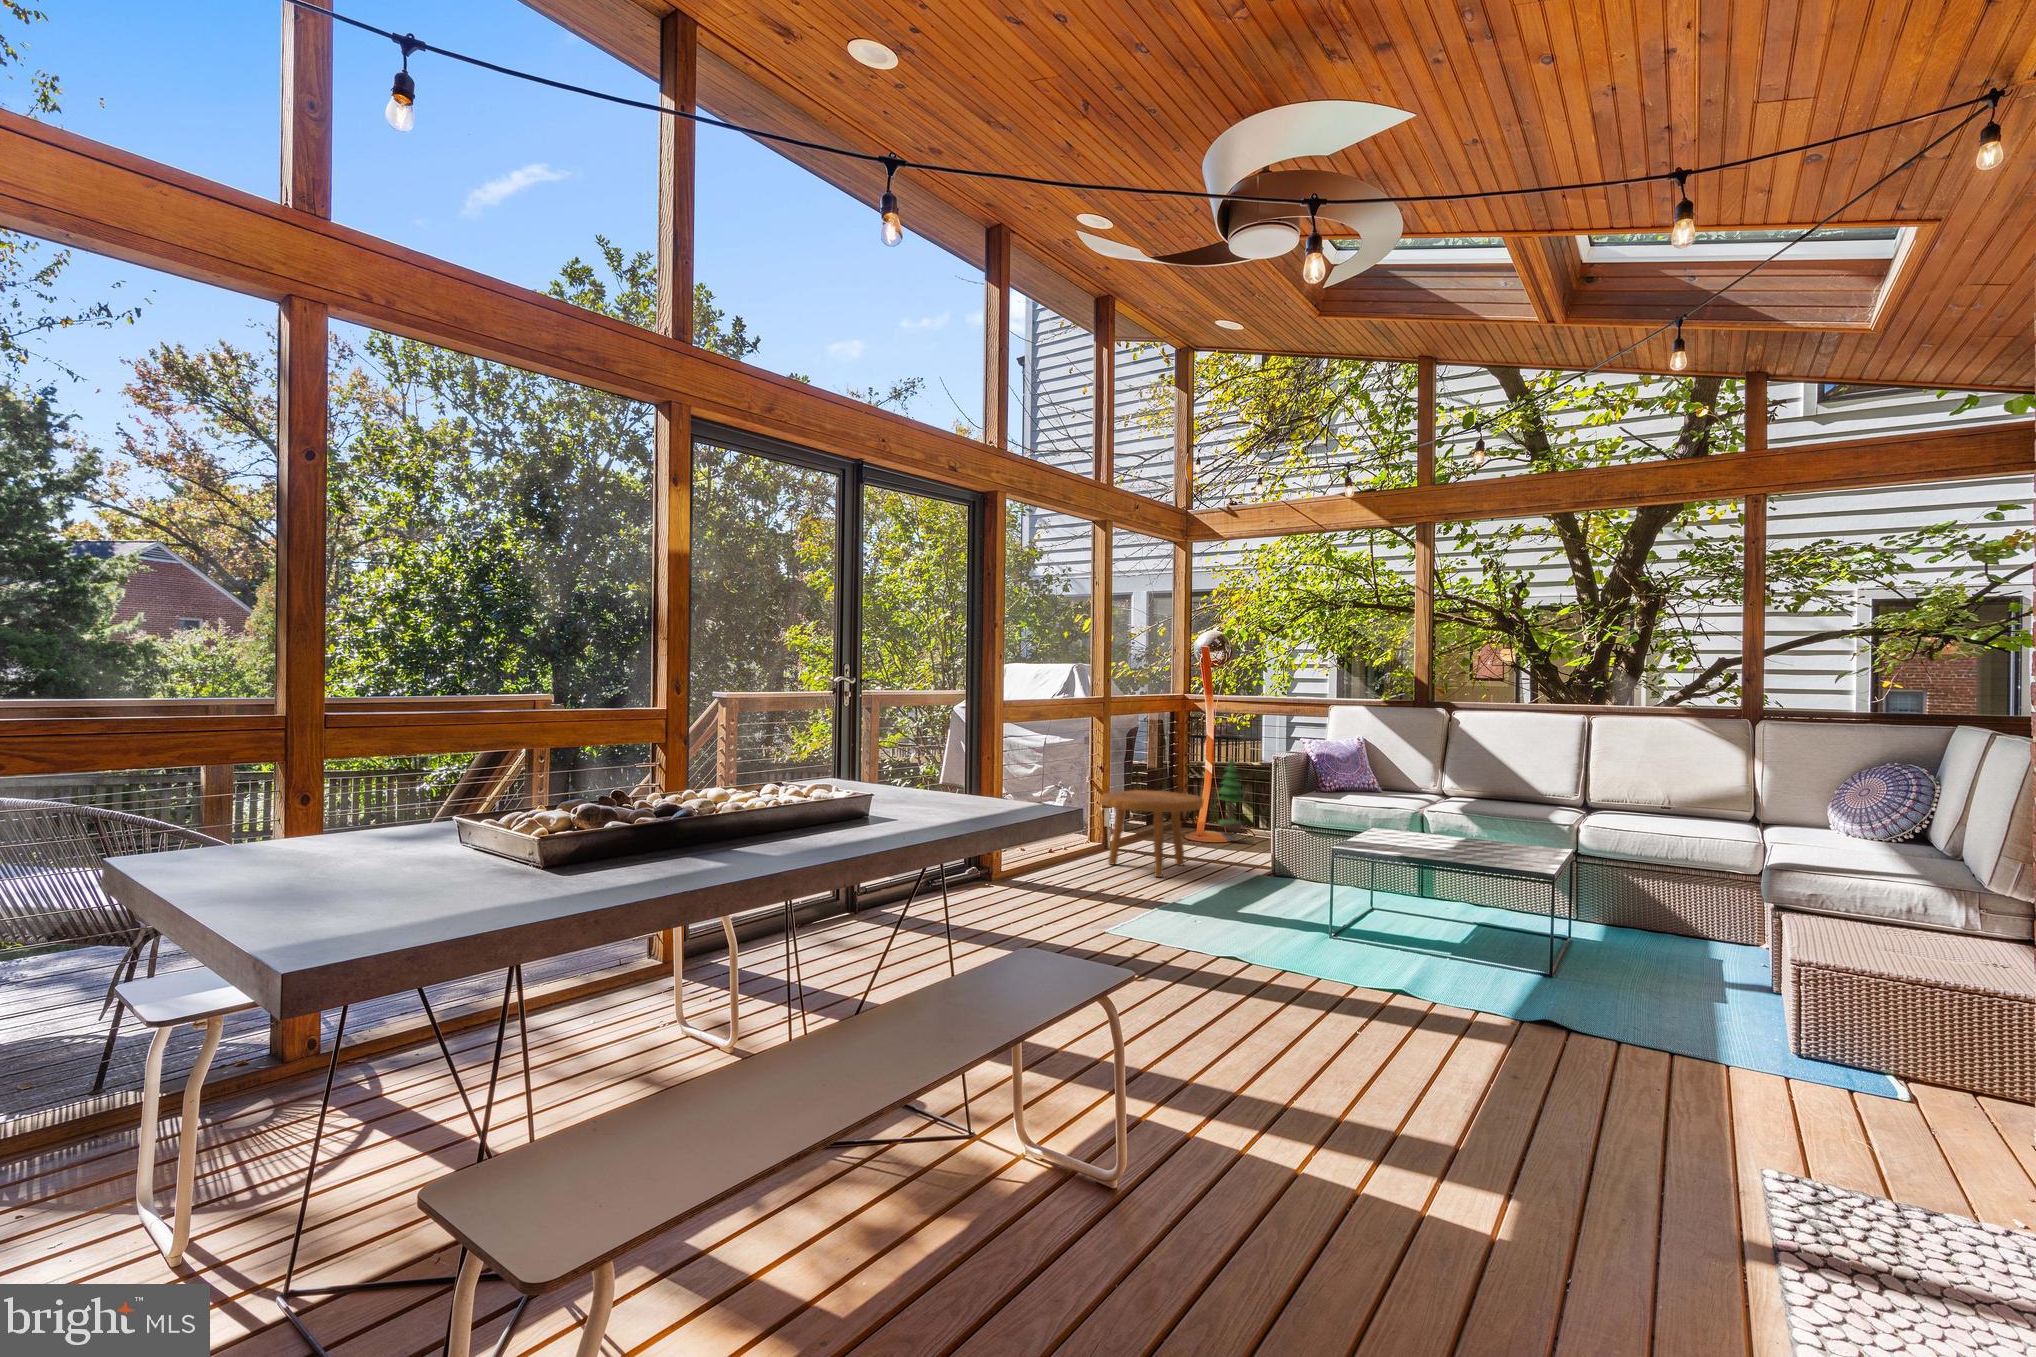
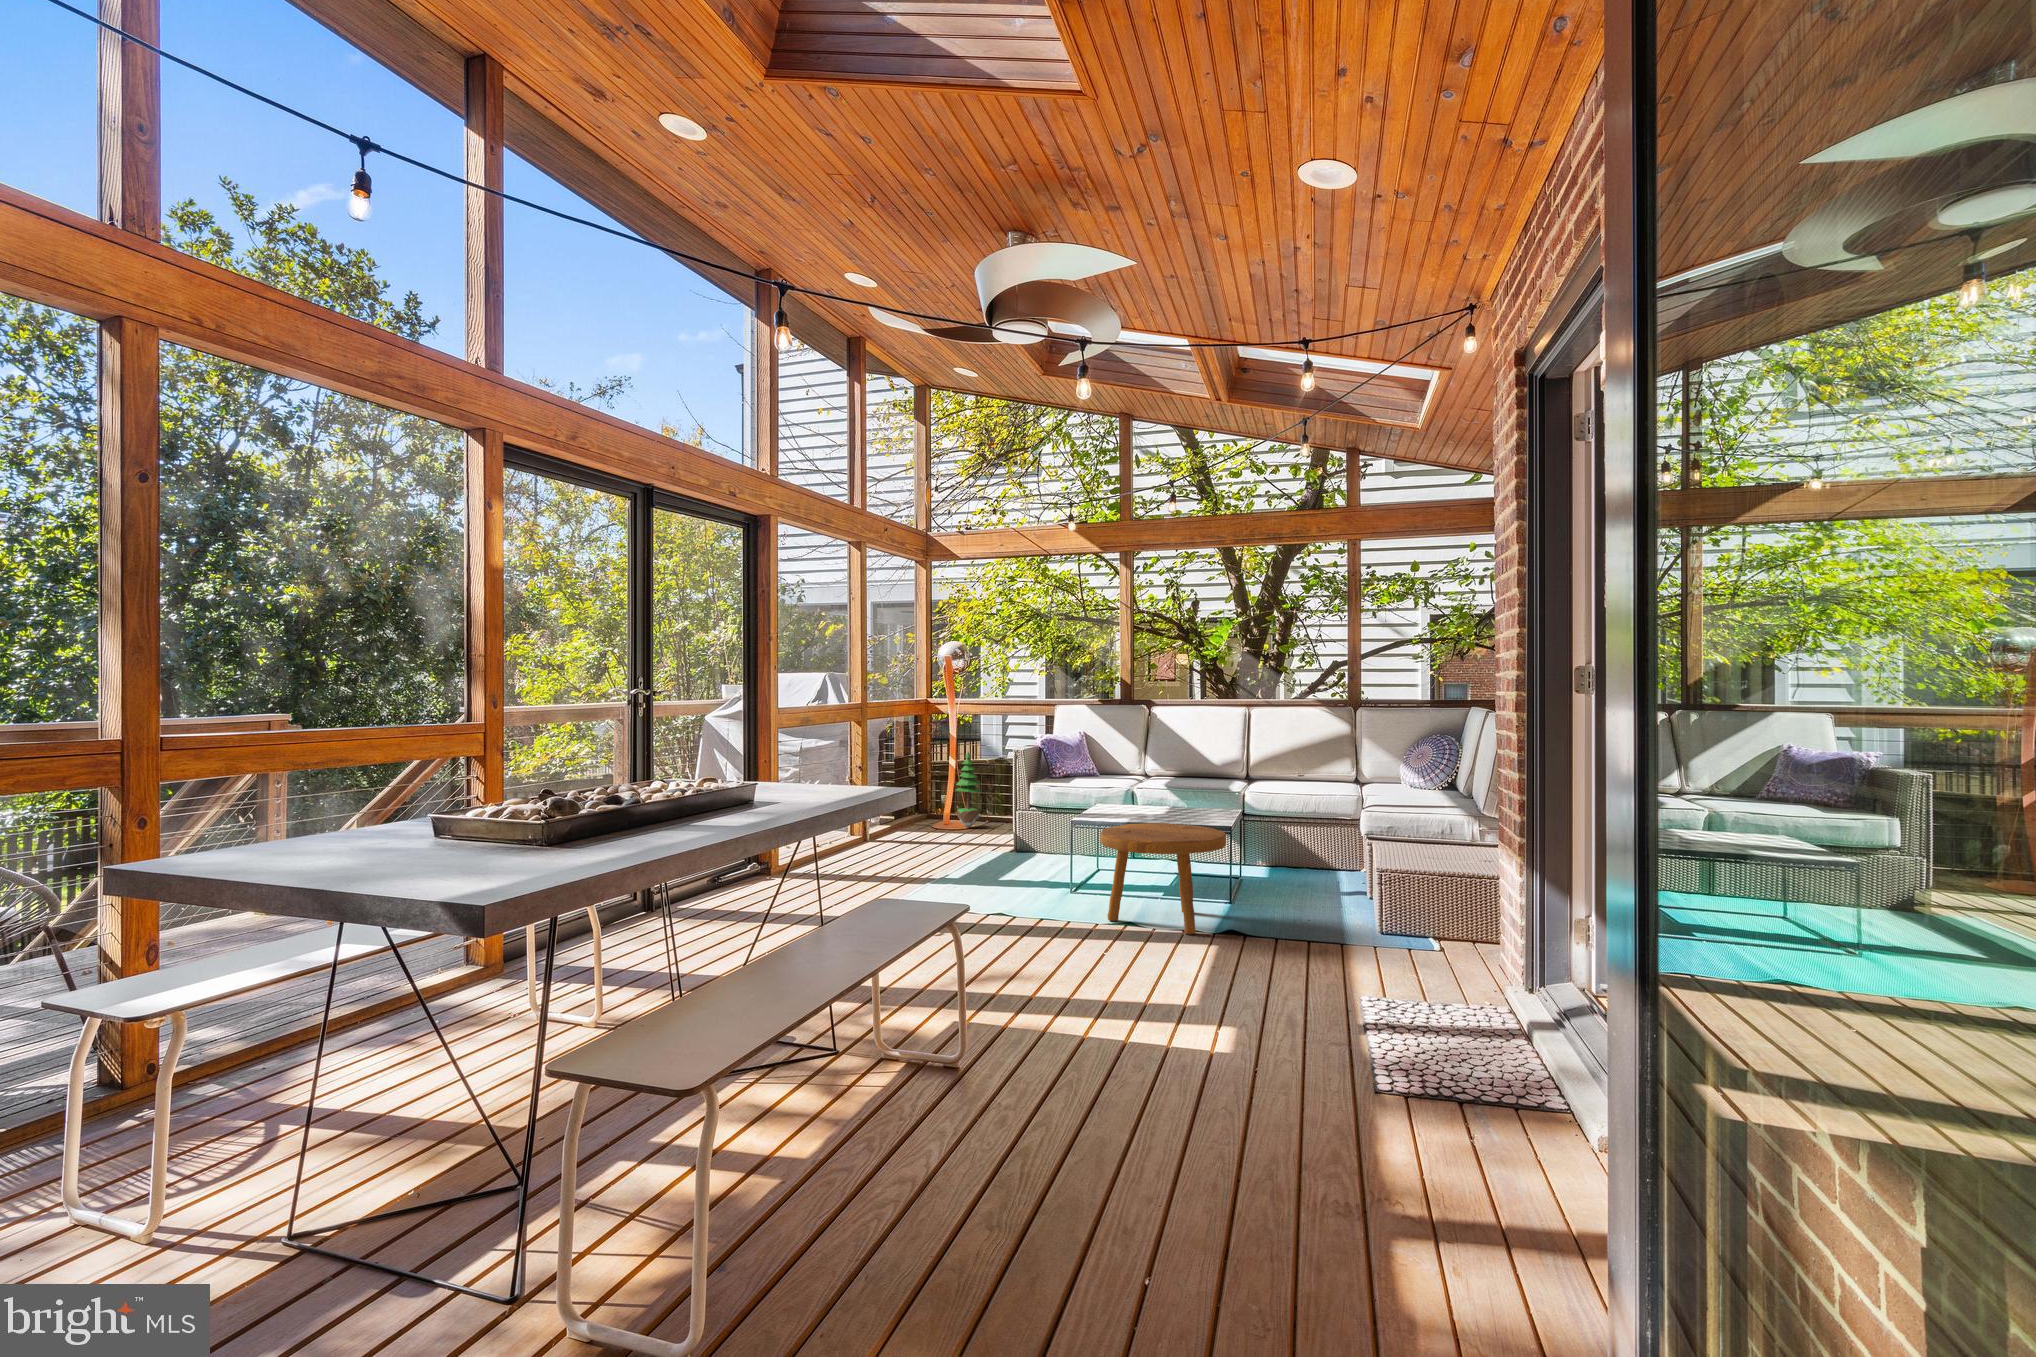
footstool: present [1101,790,1203,877] -> present [1100,823,1226,934]

